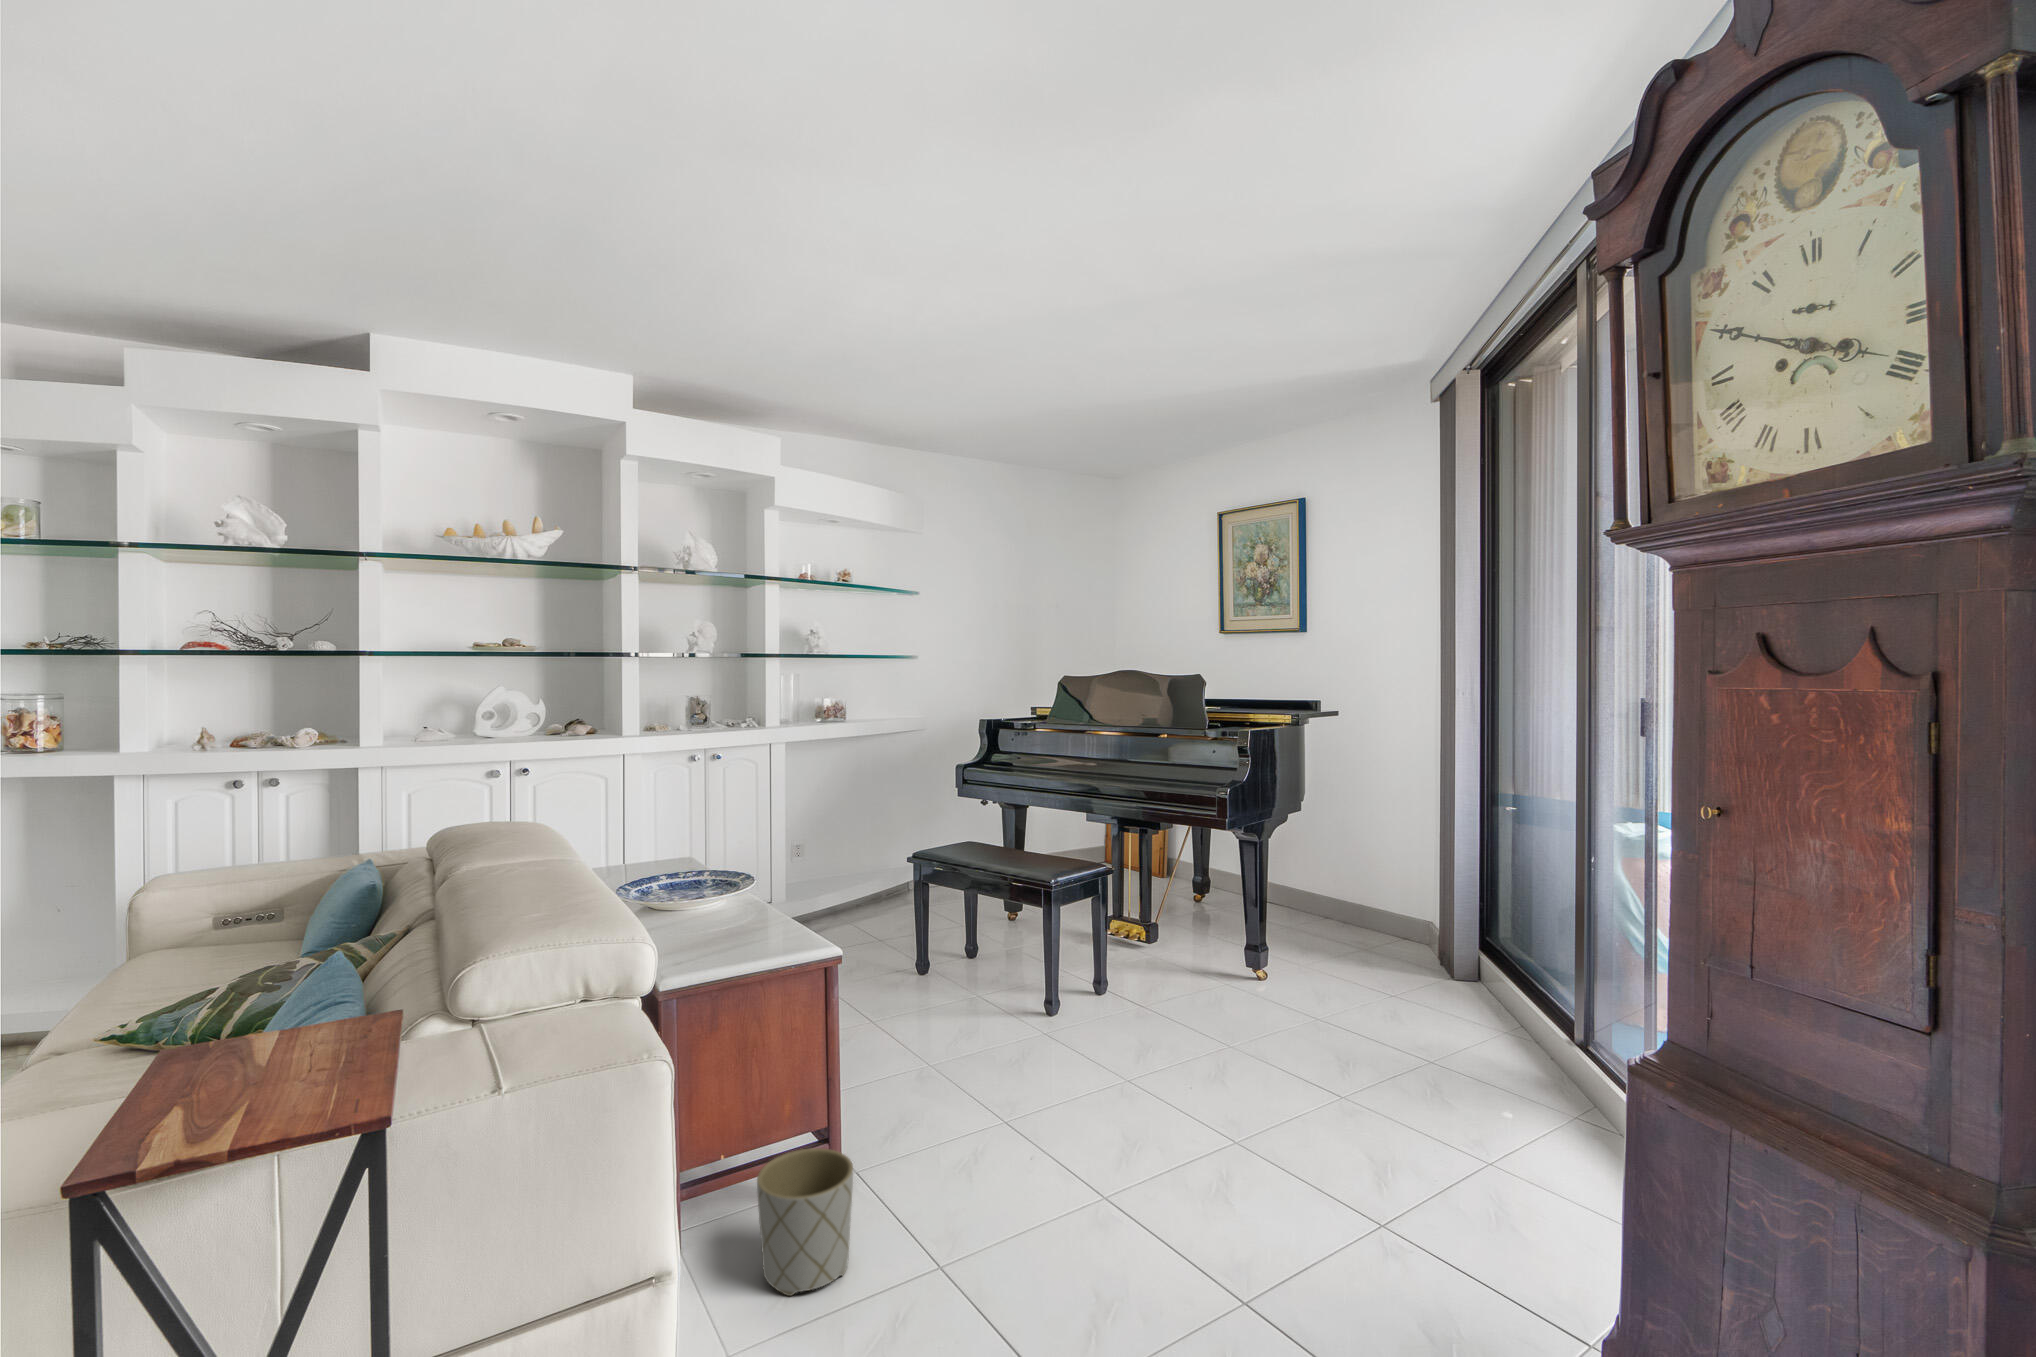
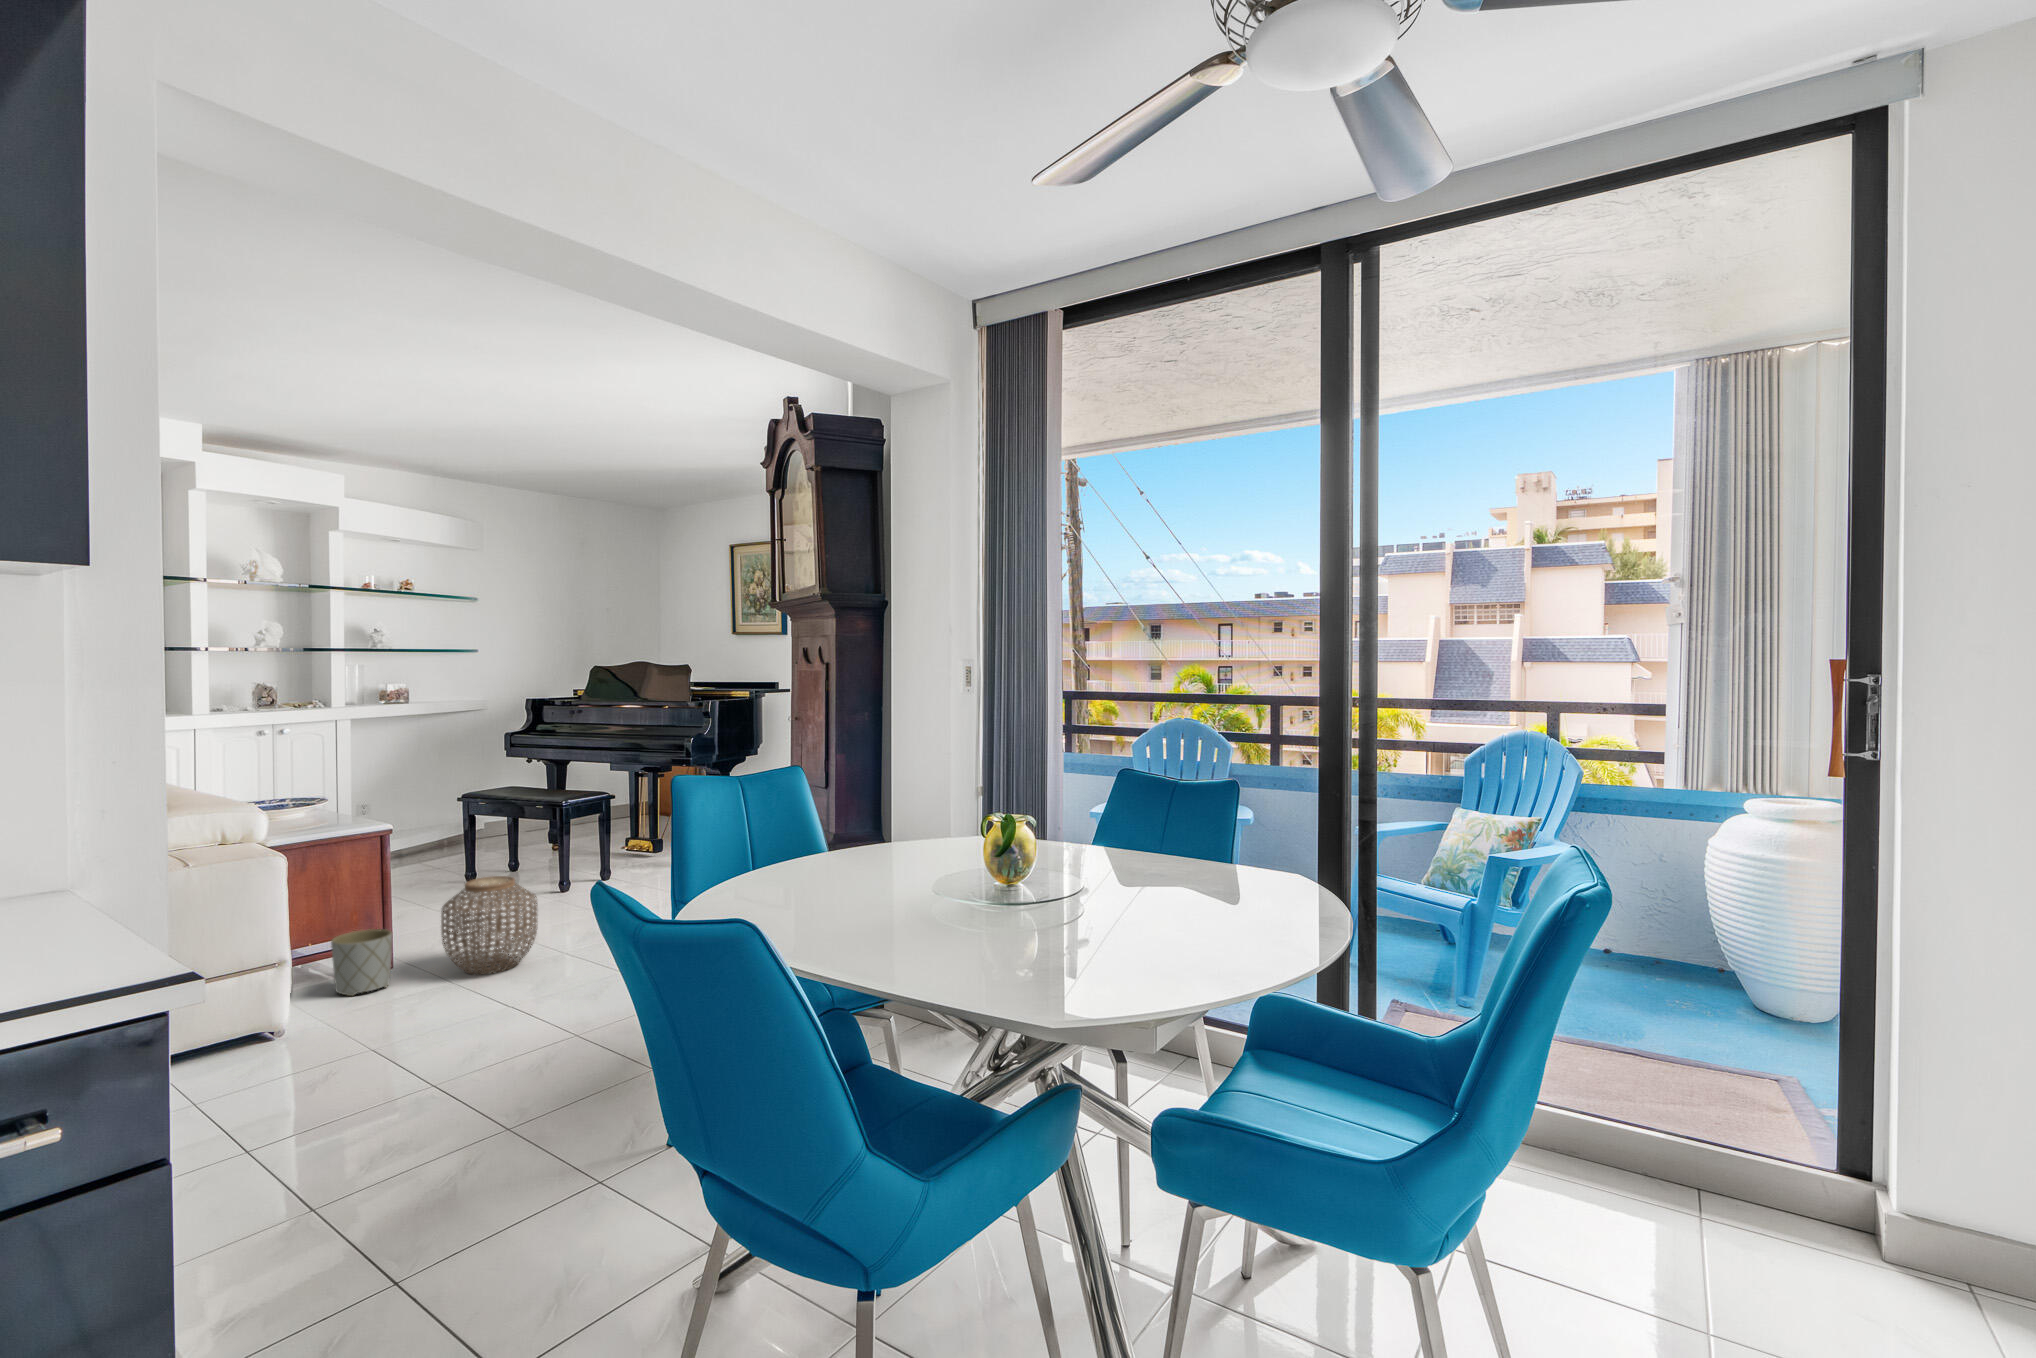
woven basket: none [930,1057,1088,1261] -> present [441,876,537,974]

